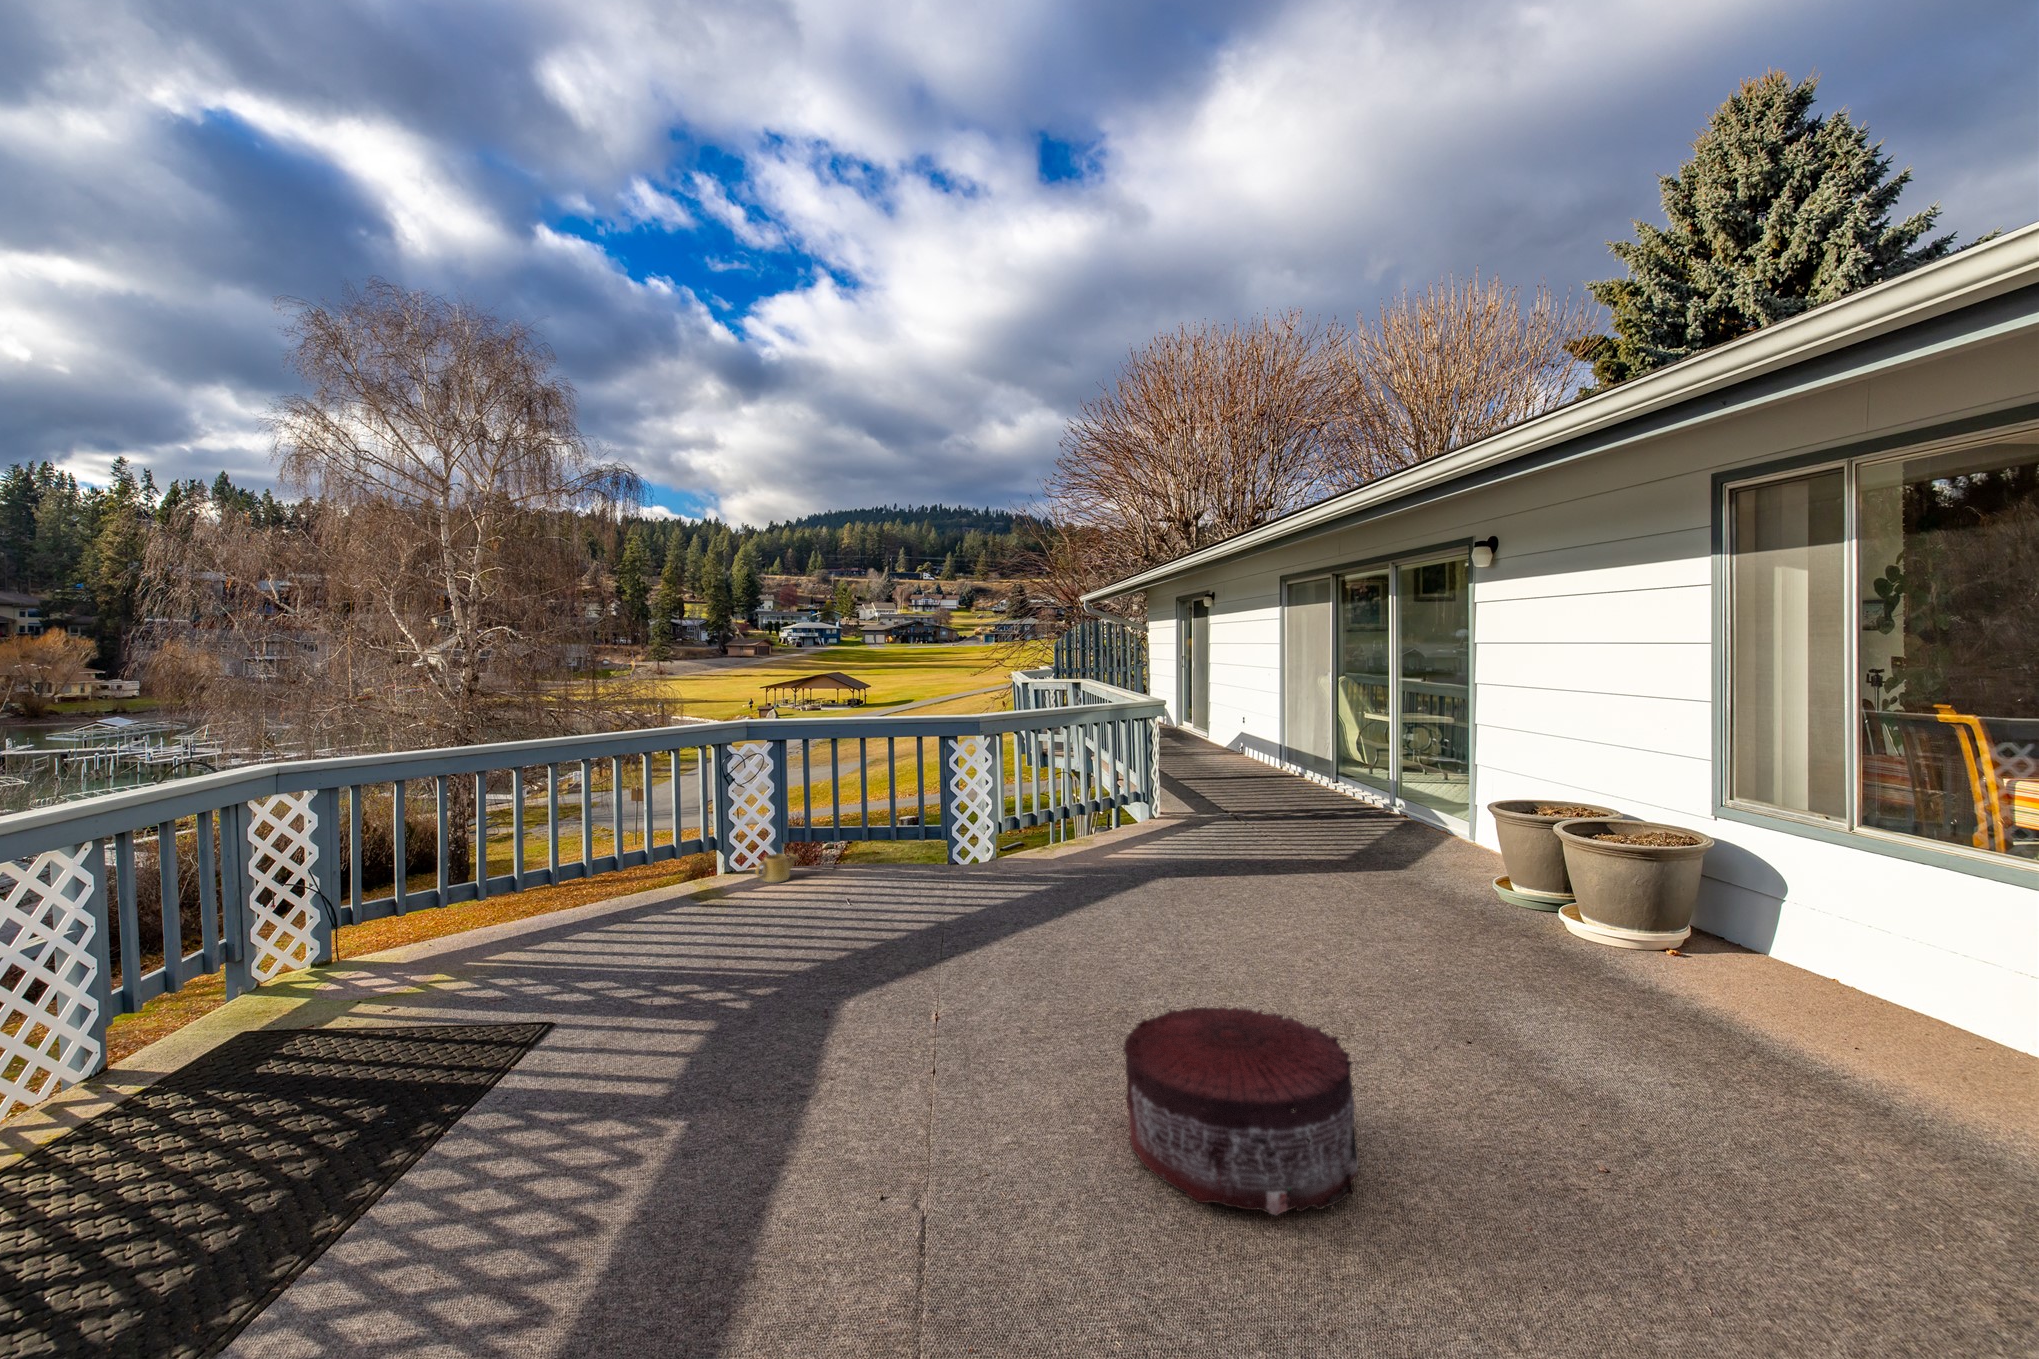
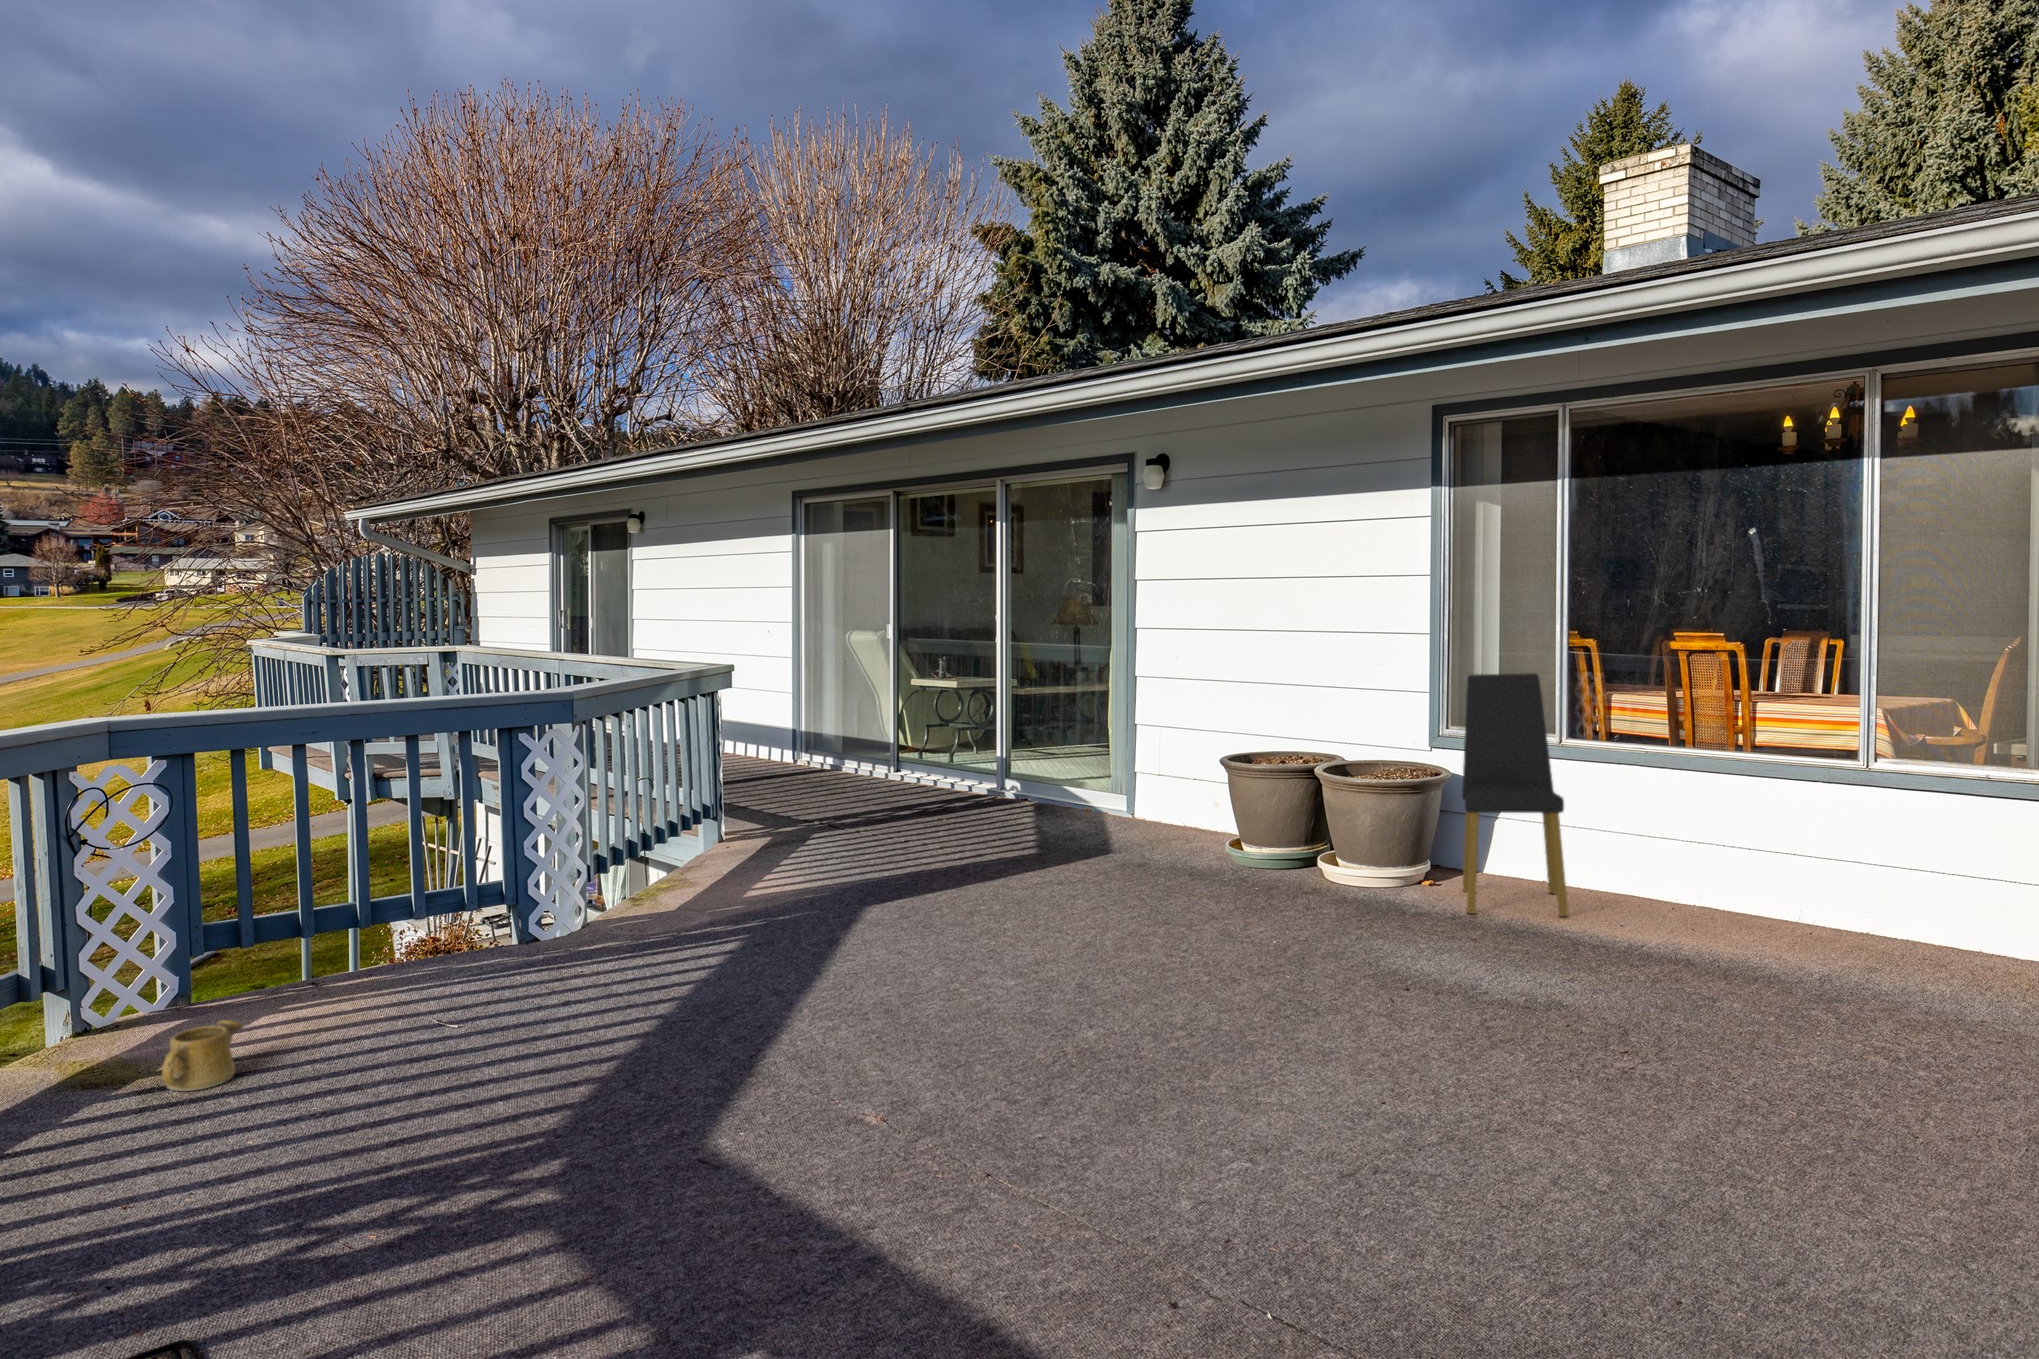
dining chair: none [1676,747,1847,1019] -> present [1462,673,1569,916]
pouf: present [1124,1007,1359,1215] -> none [1309,1006,1600,1230]

